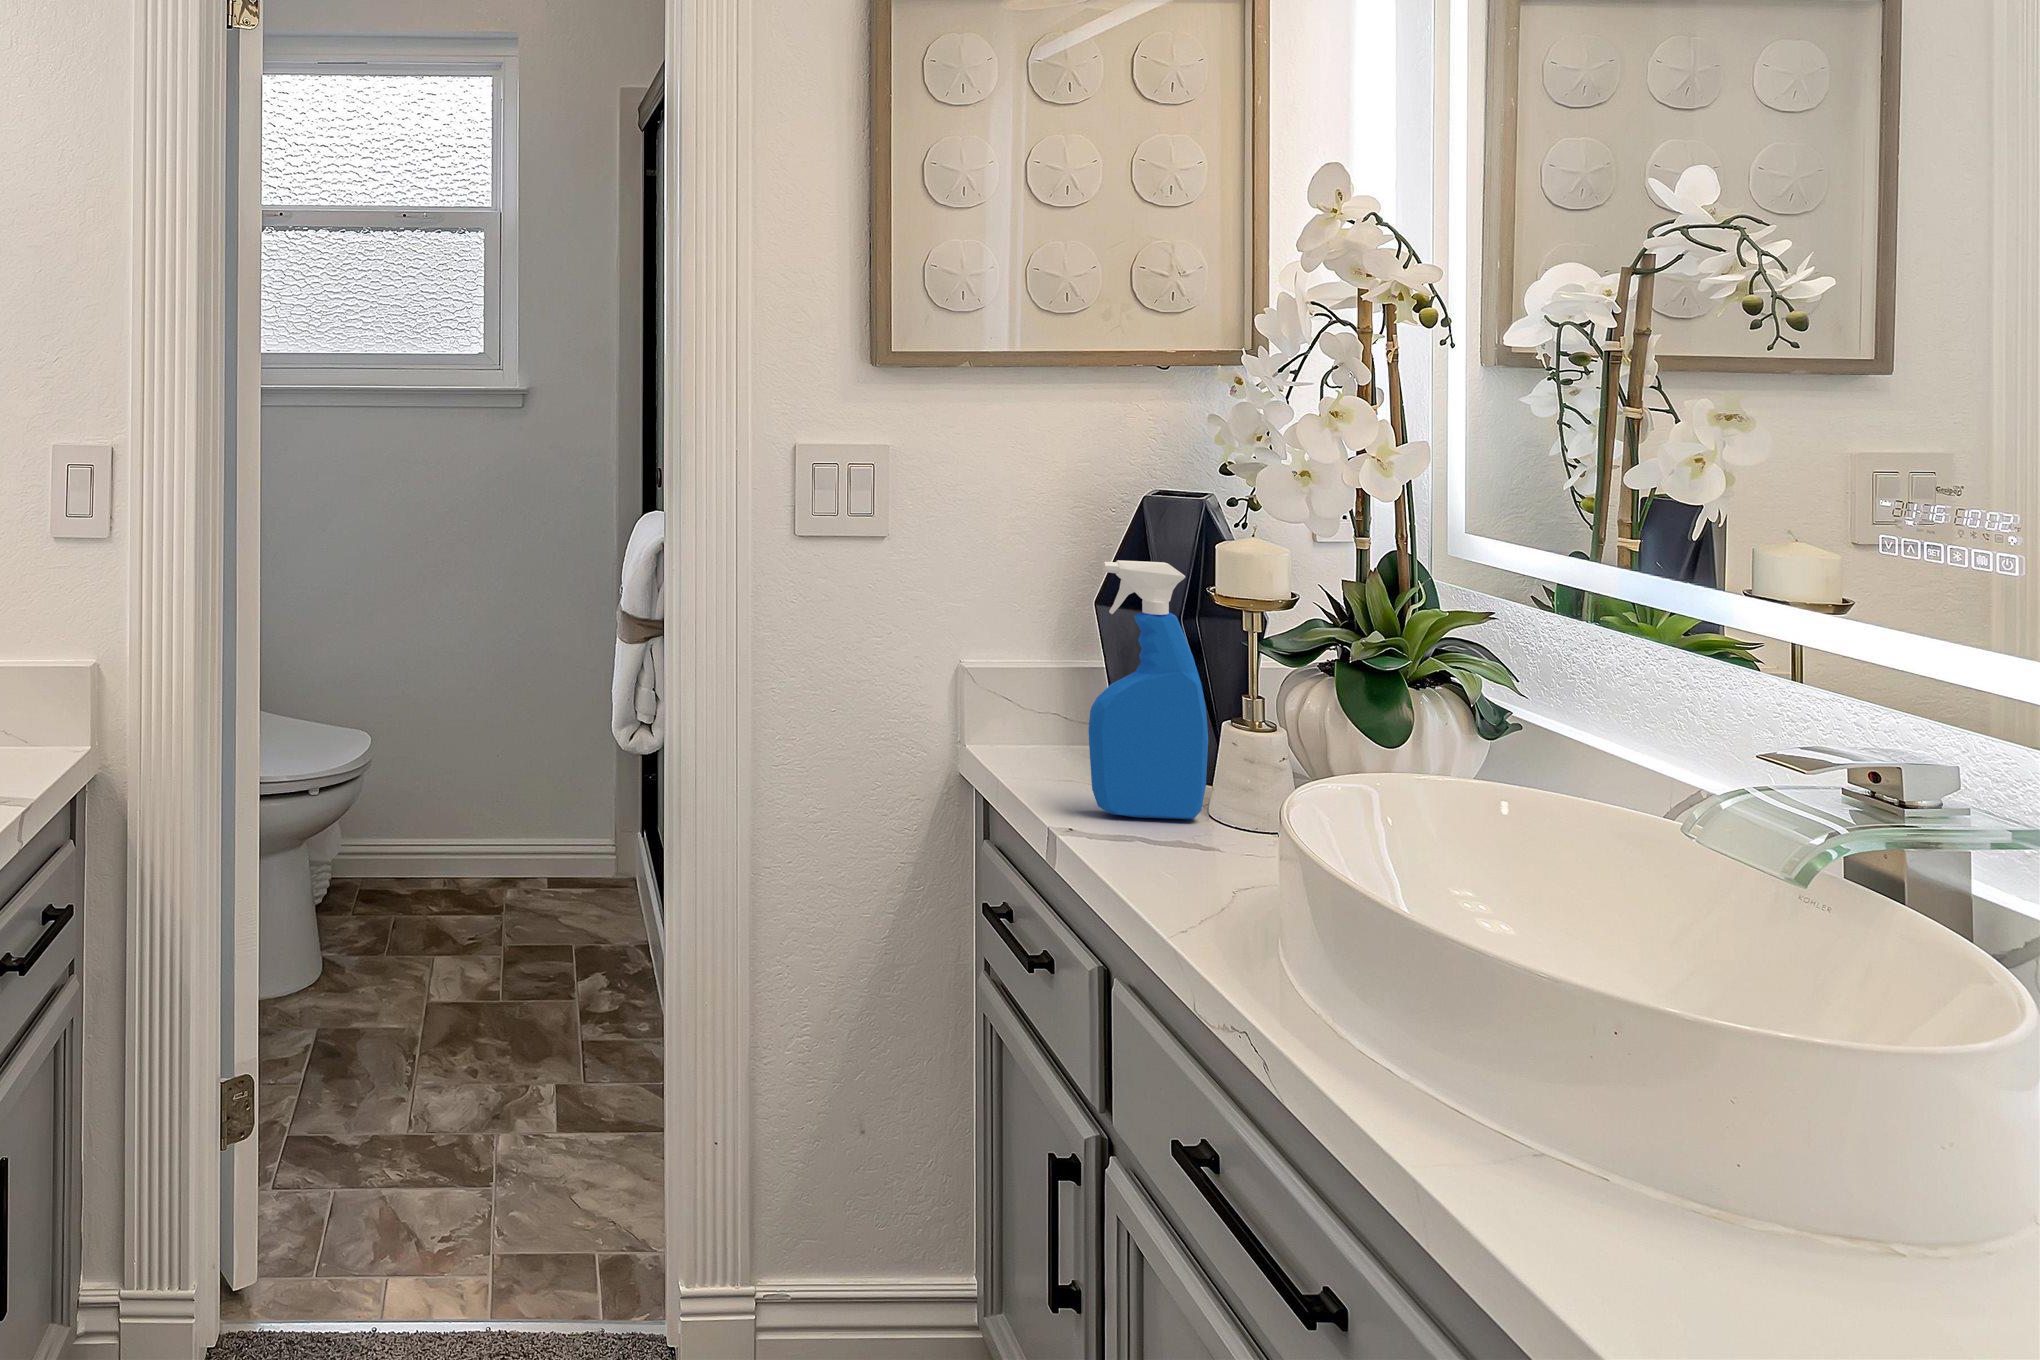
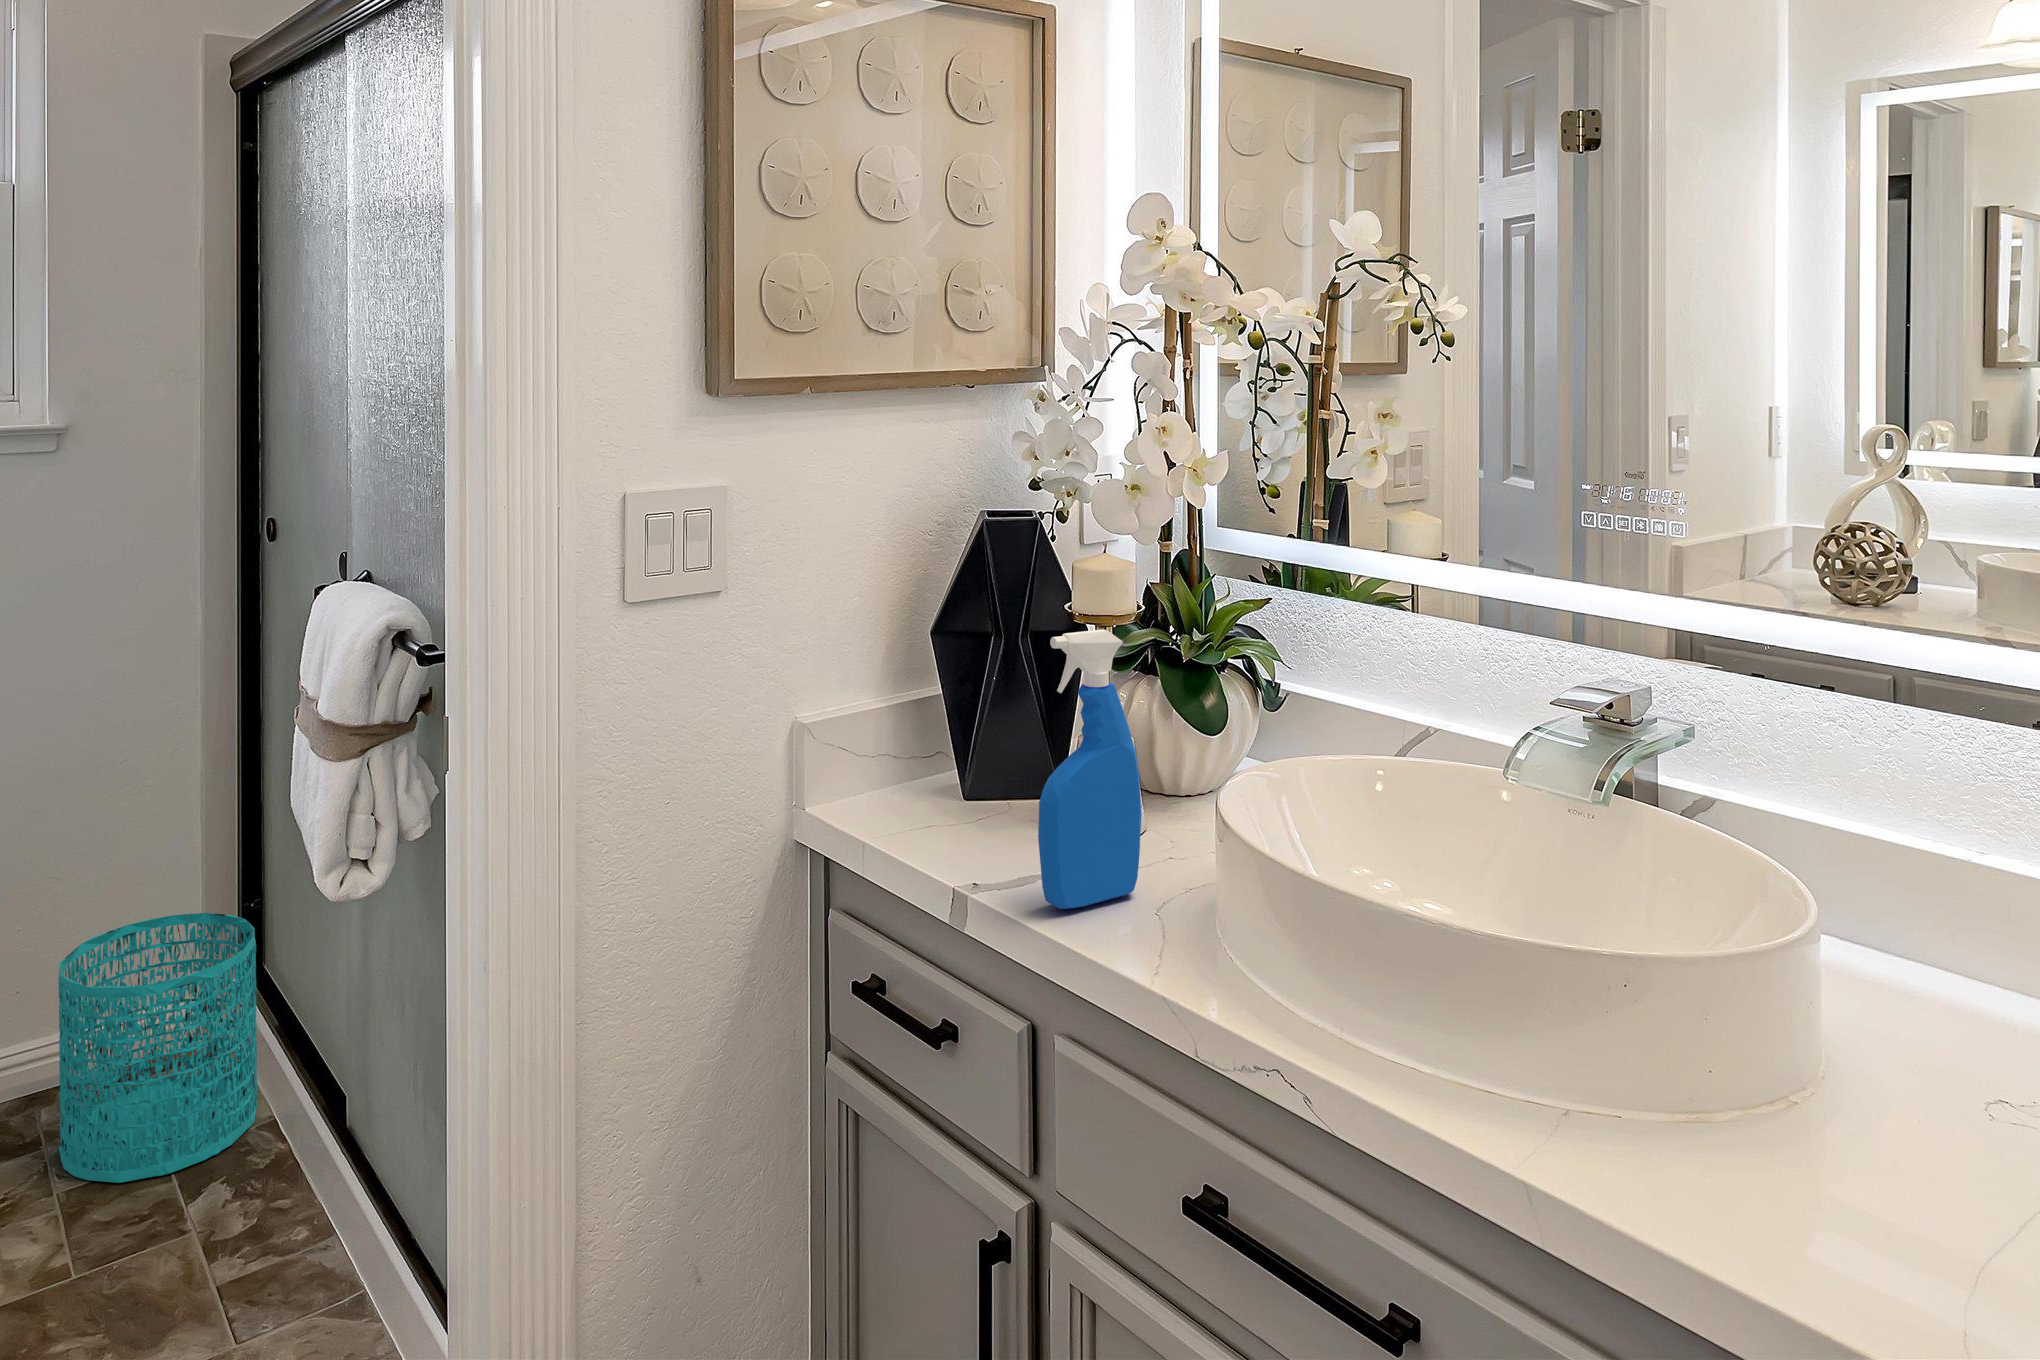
wastebasket: none [512,770,645,958] -> present [58,913,257,1183]

